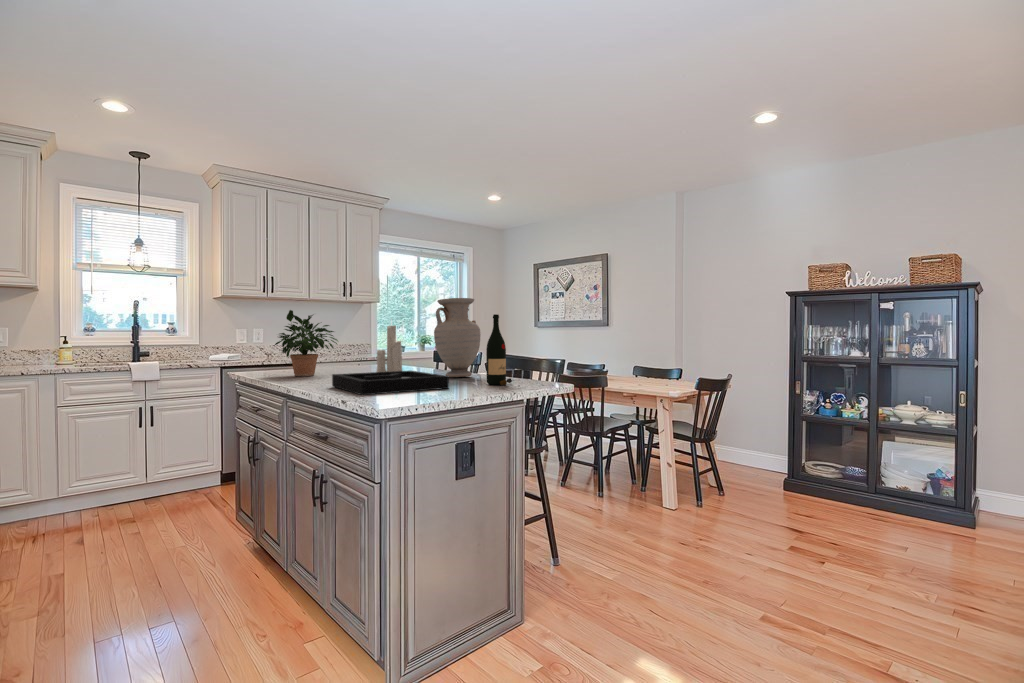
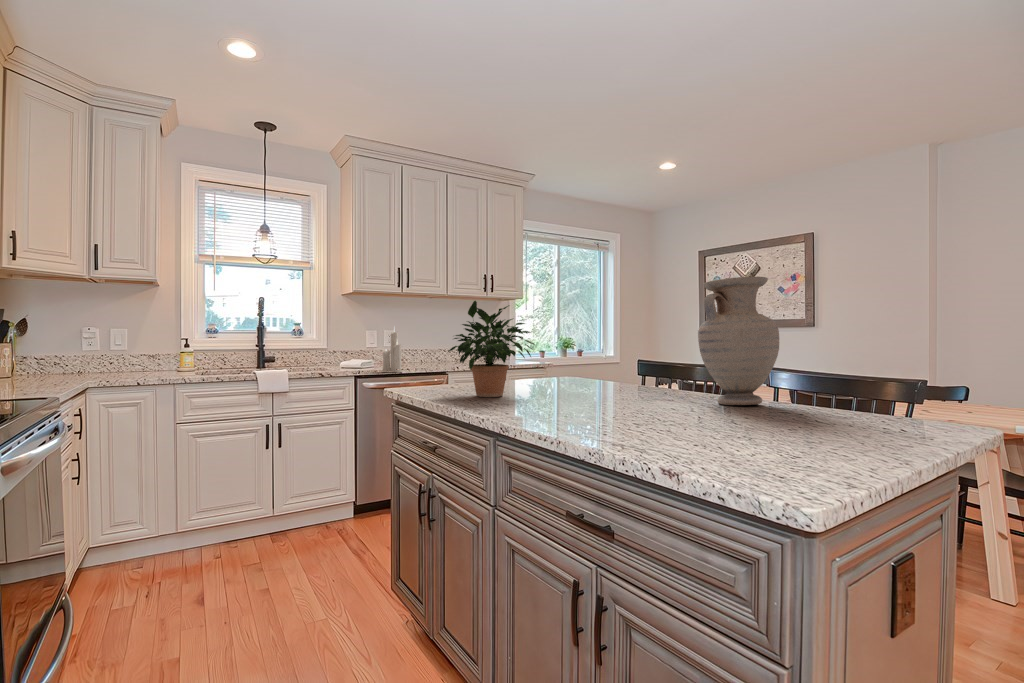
wine bottle: present [486,314,512,385] -> none [861,299,919,432]
candle: present [376,323,402,372] -> present [382,329,402,373]
decorative tray: present [332,371,449,395] -> none [591,397,832,459]

